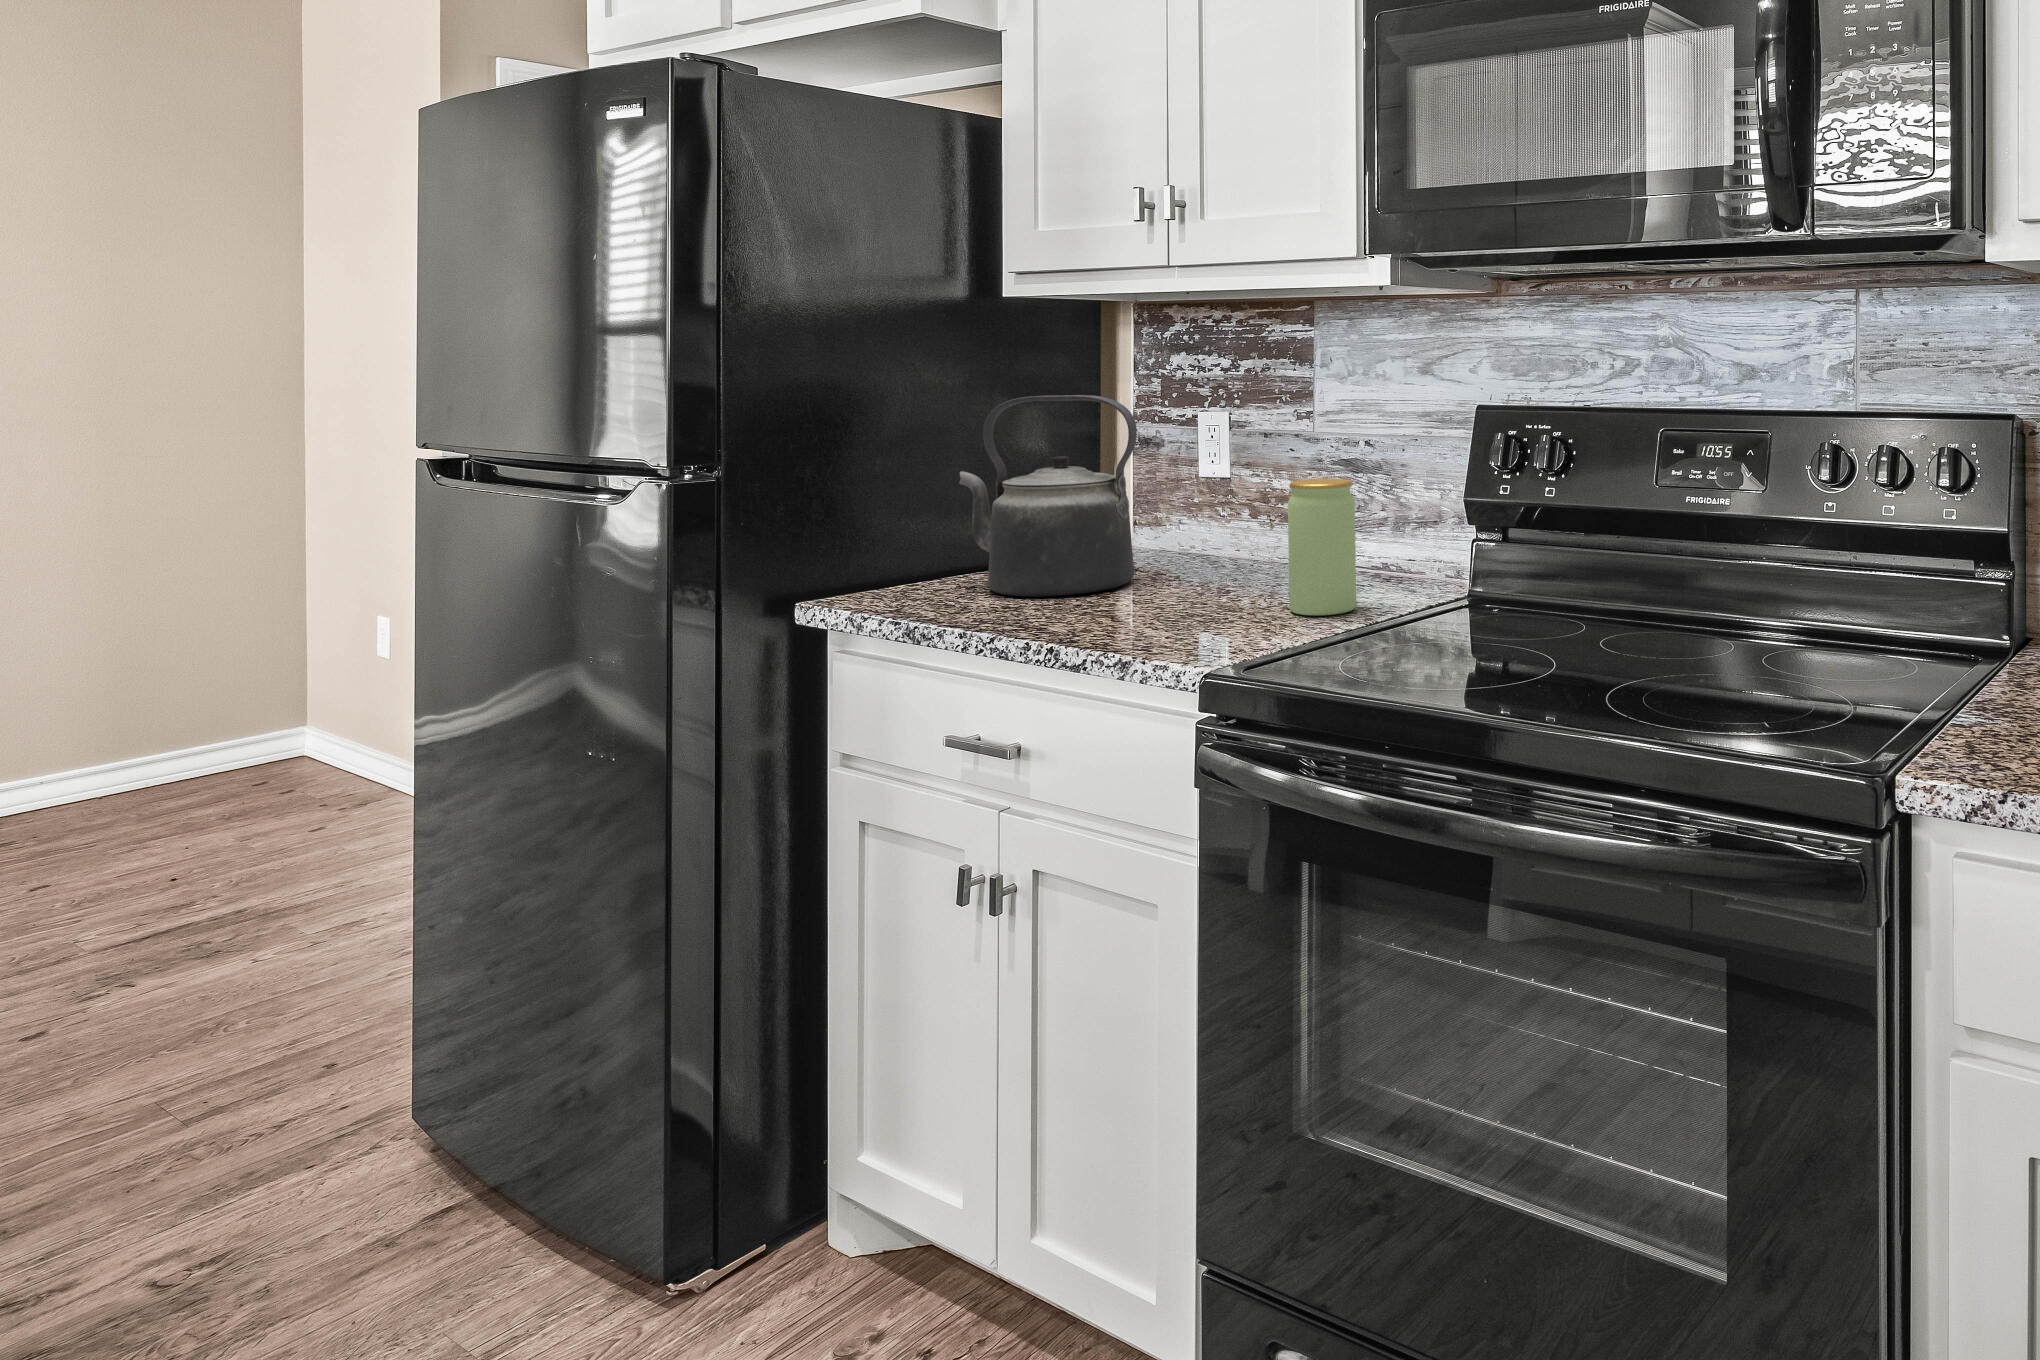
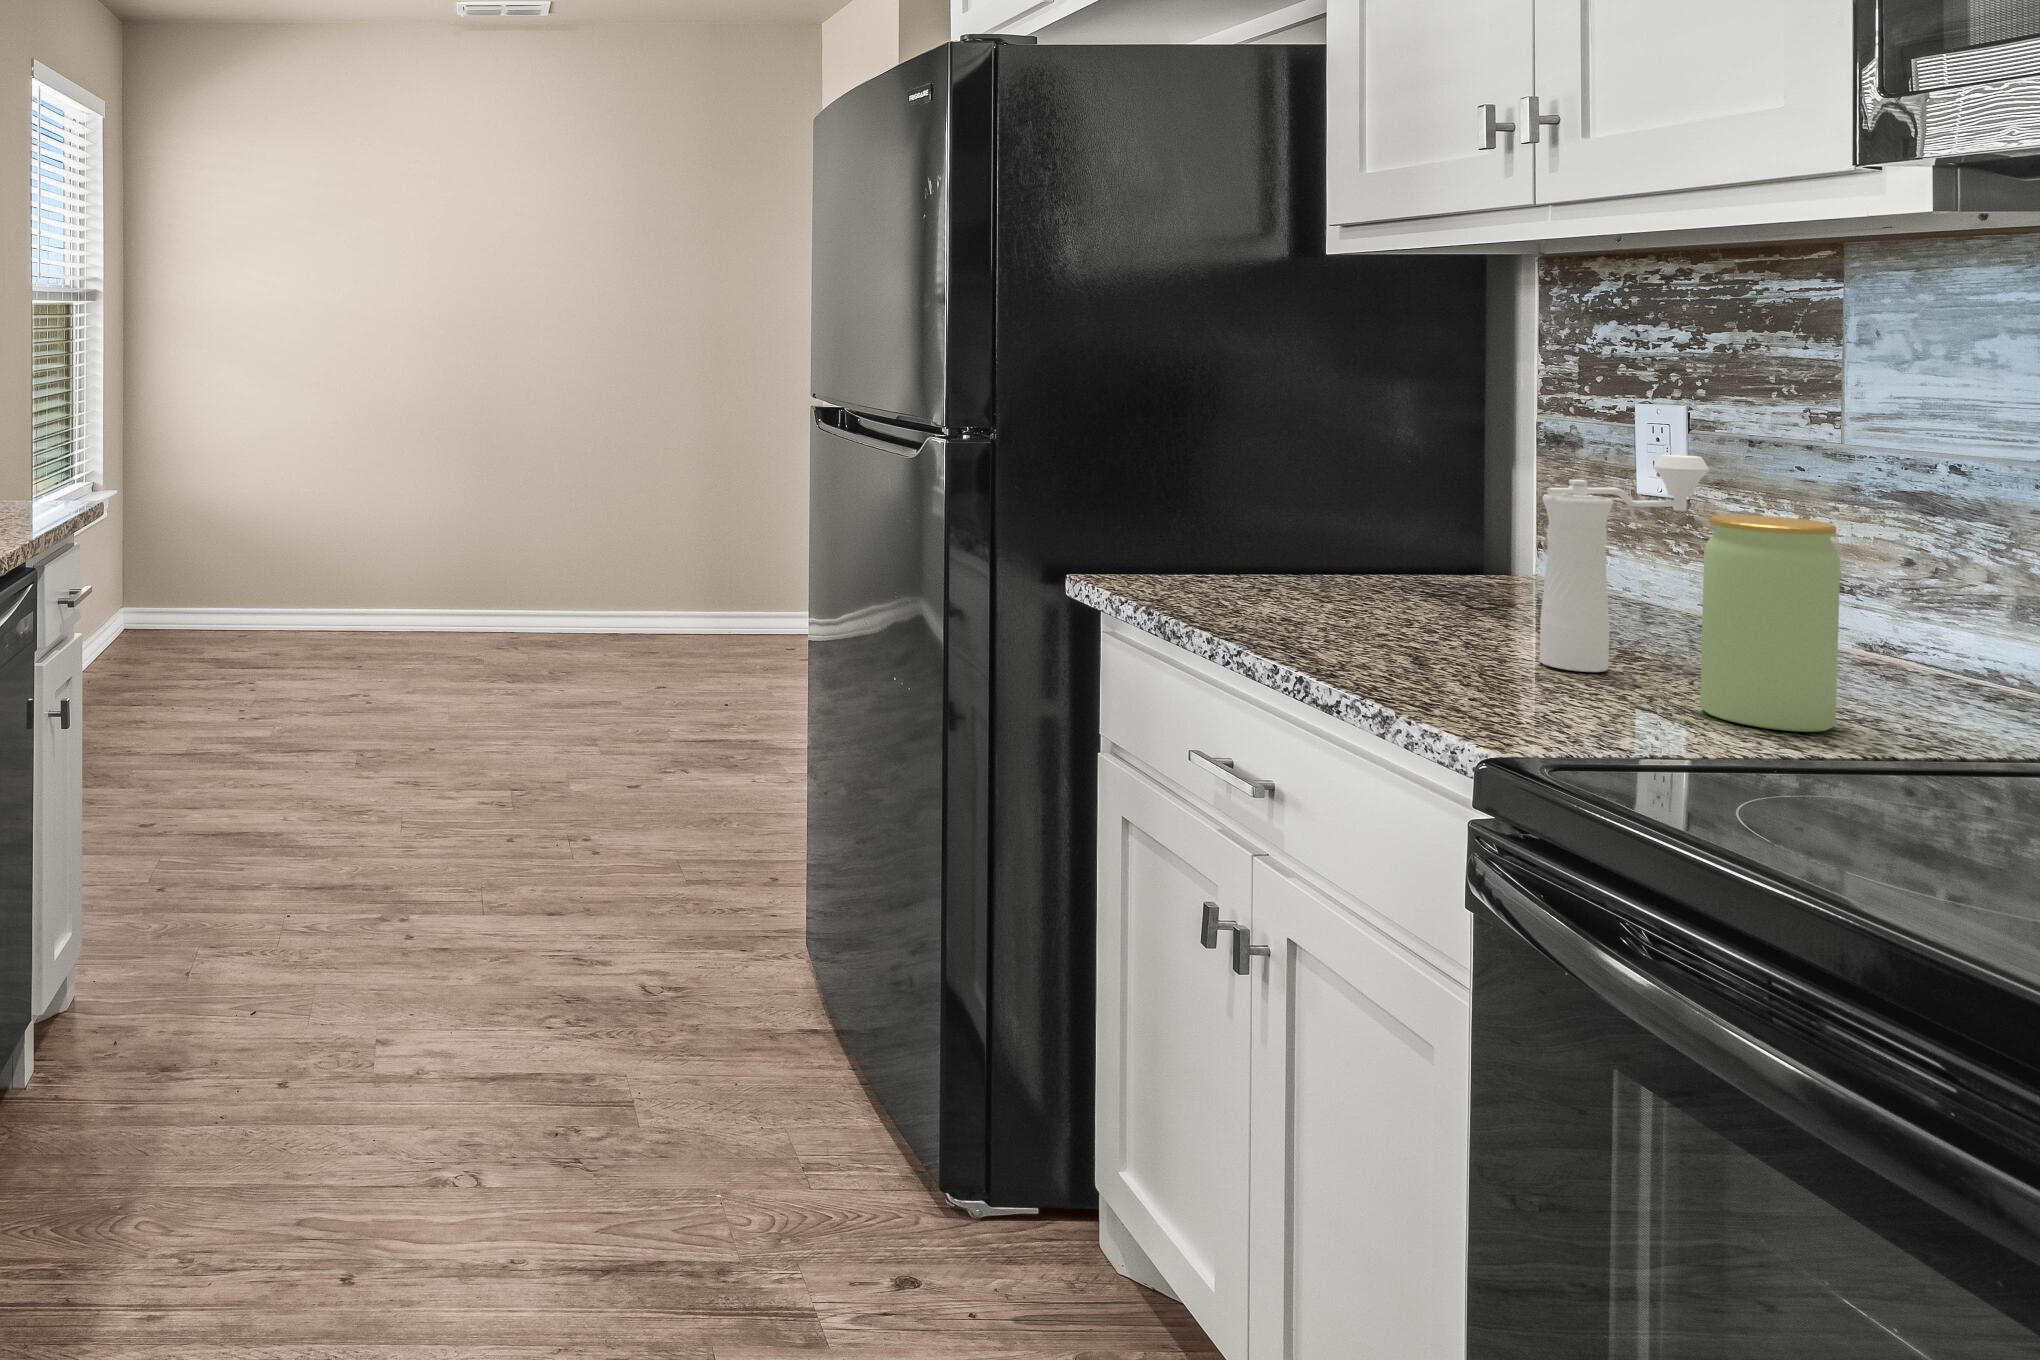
kettle: present [959,395,1137,597] -> none [1265,369,1497,624]
pepper mill: none [1183,445,1269,604] -> present [1539,455,1709,672]

